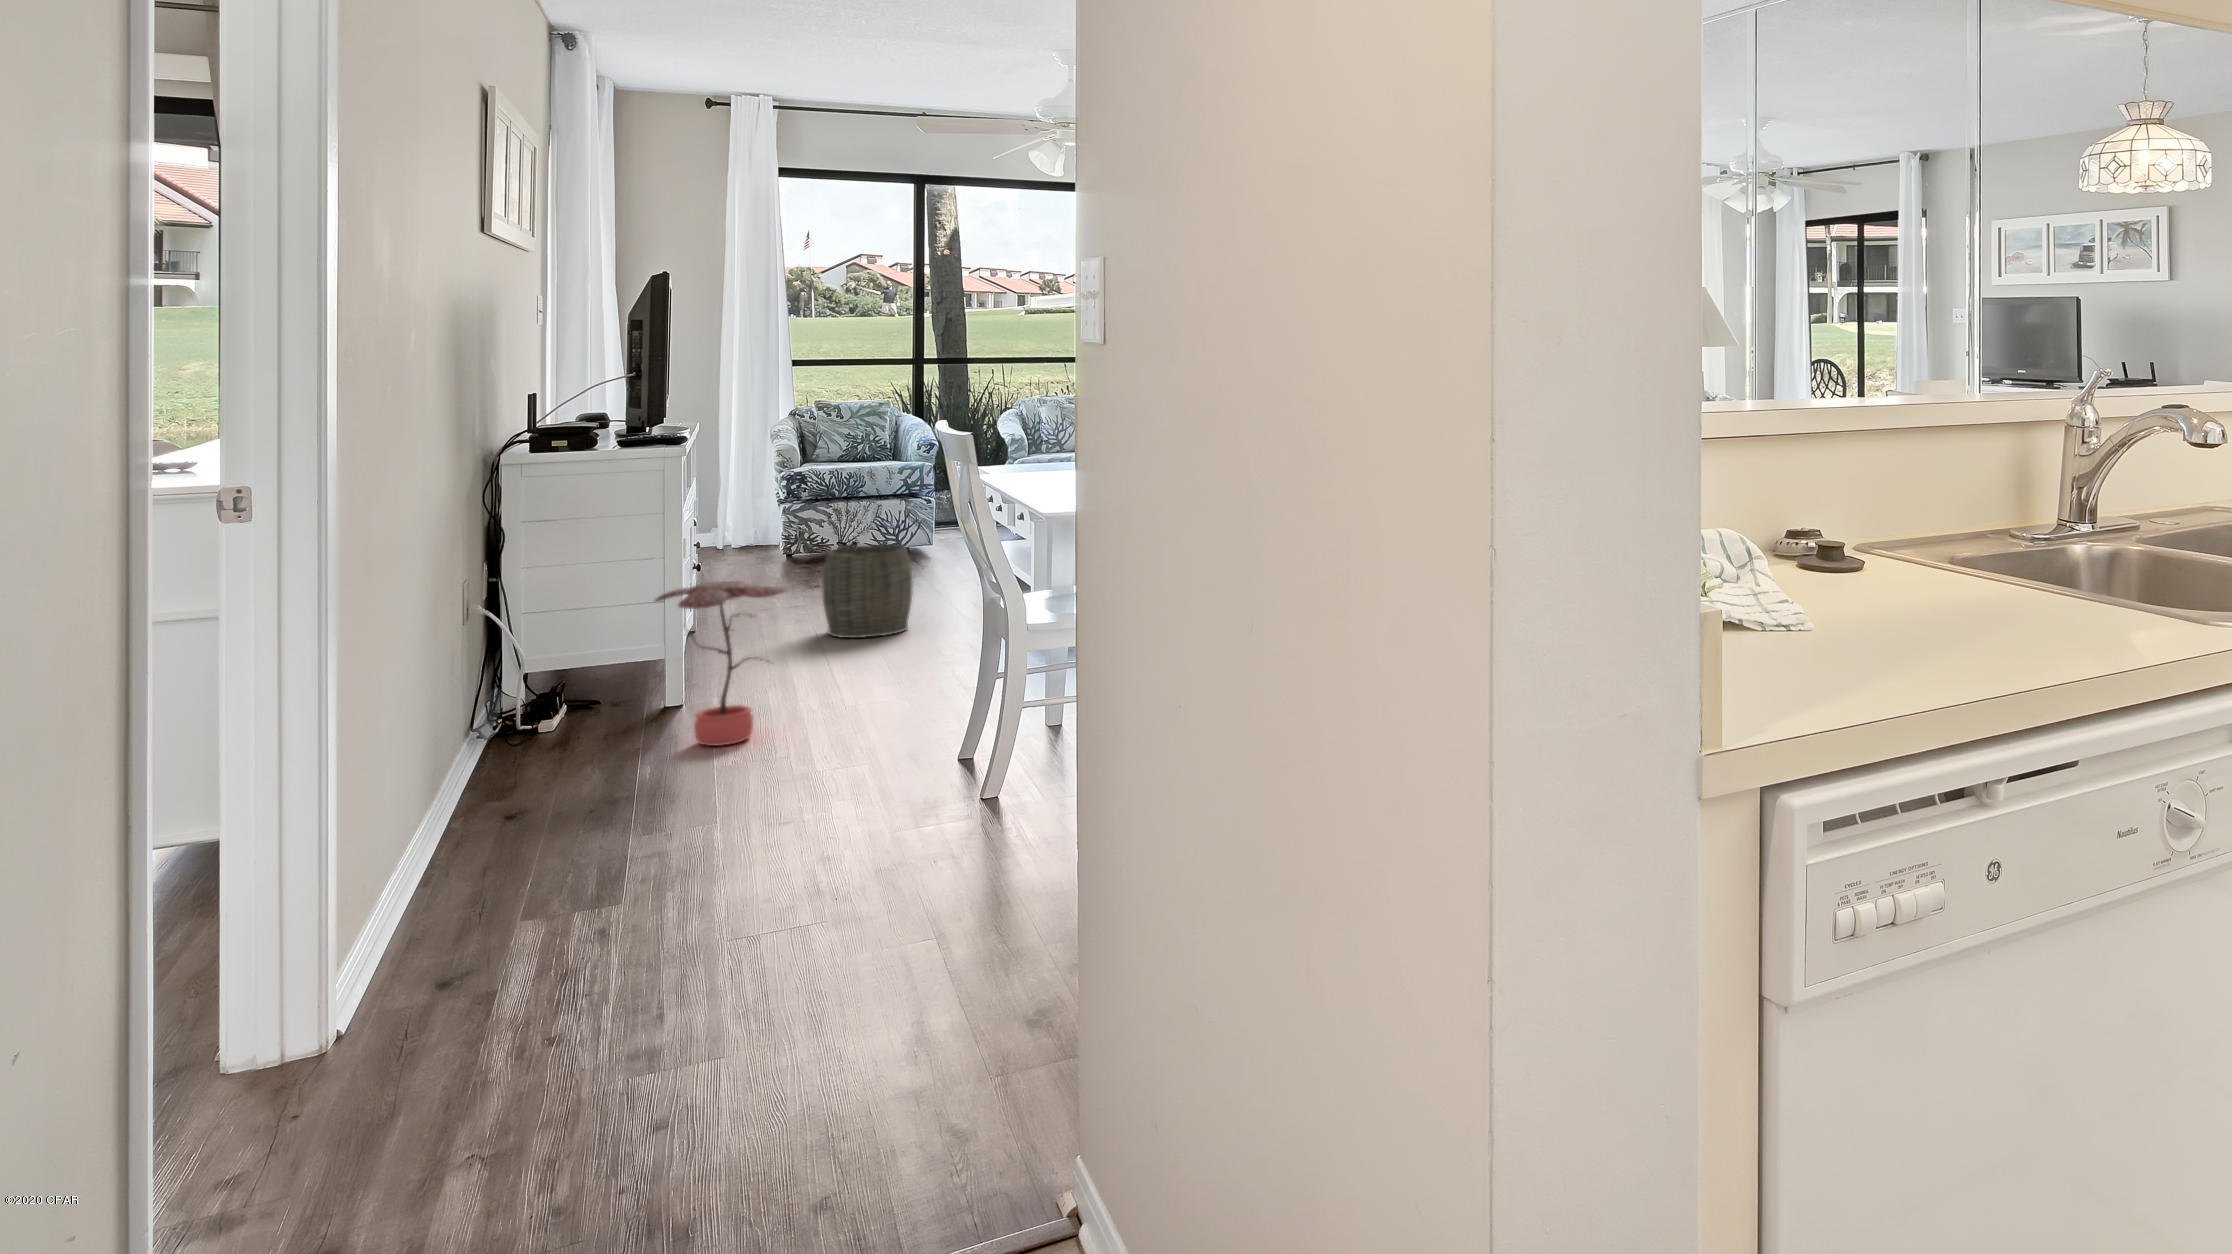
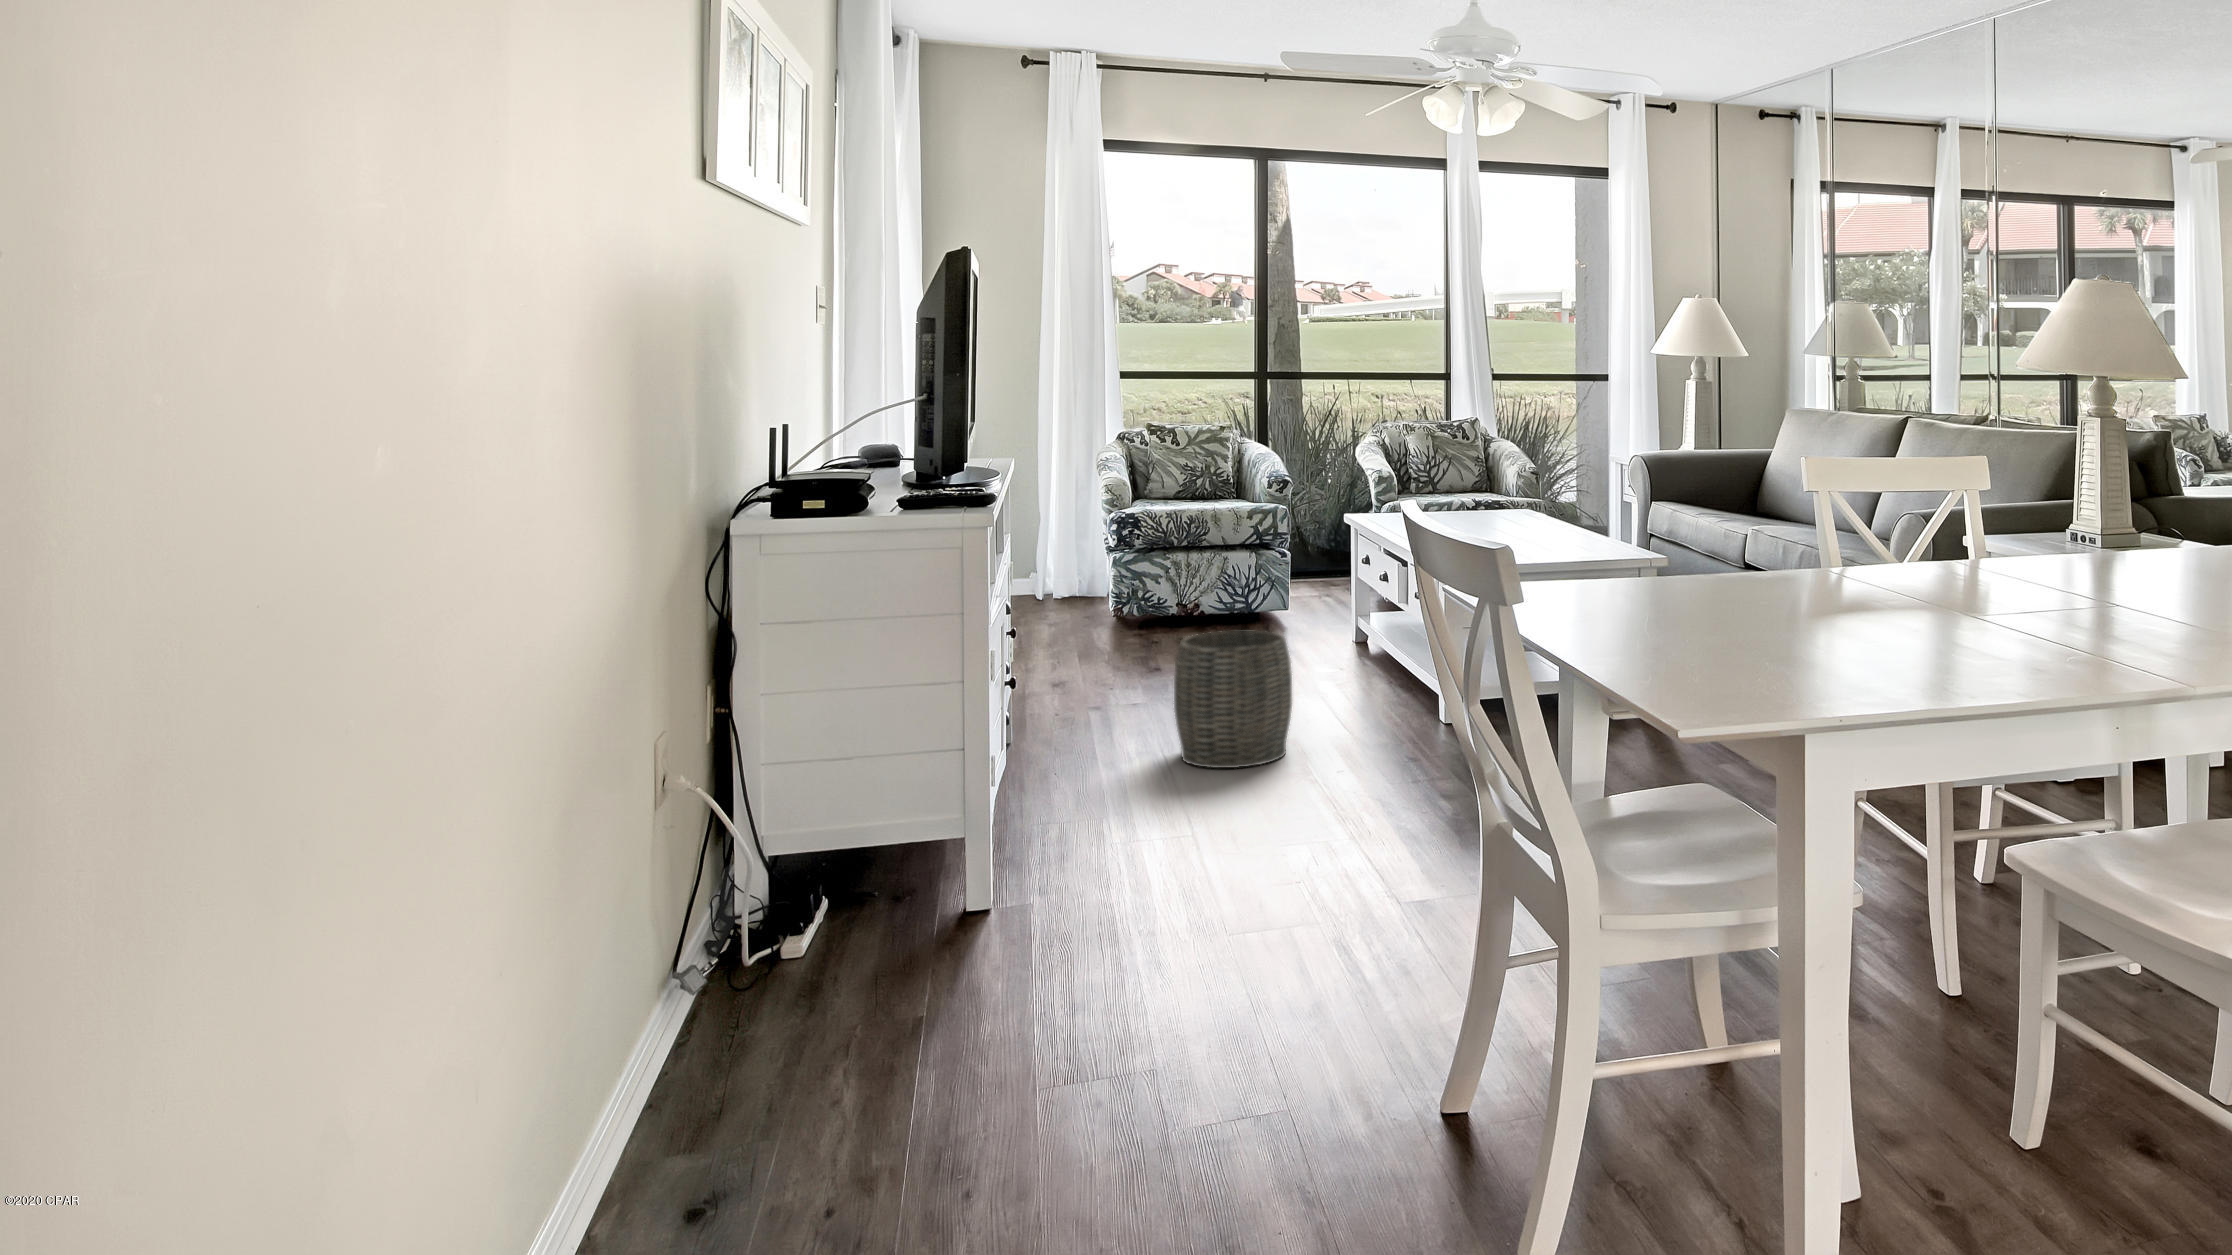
potted plant: present [655,581,788,746] -> none [943,734,1151,1019]

